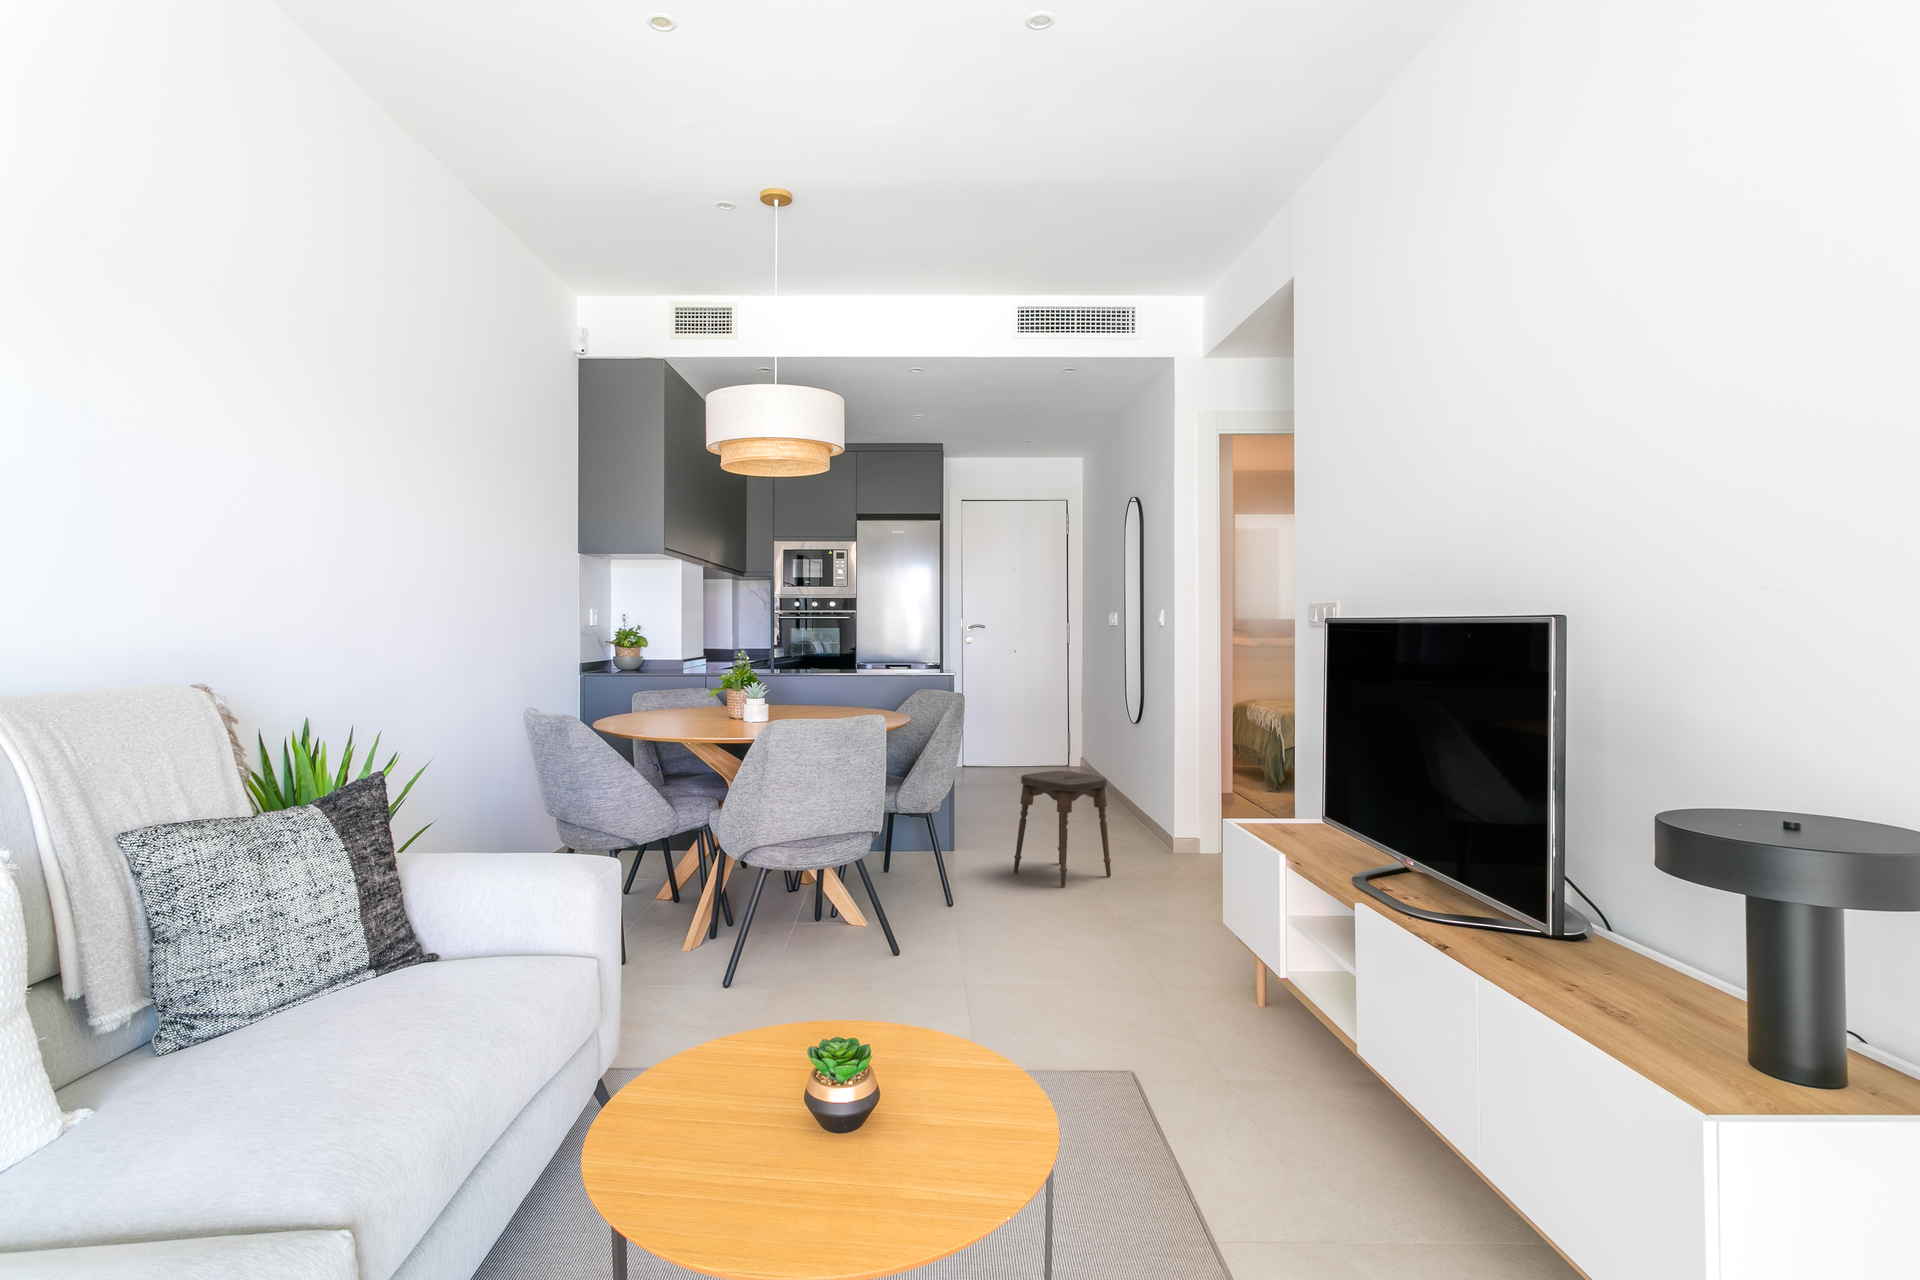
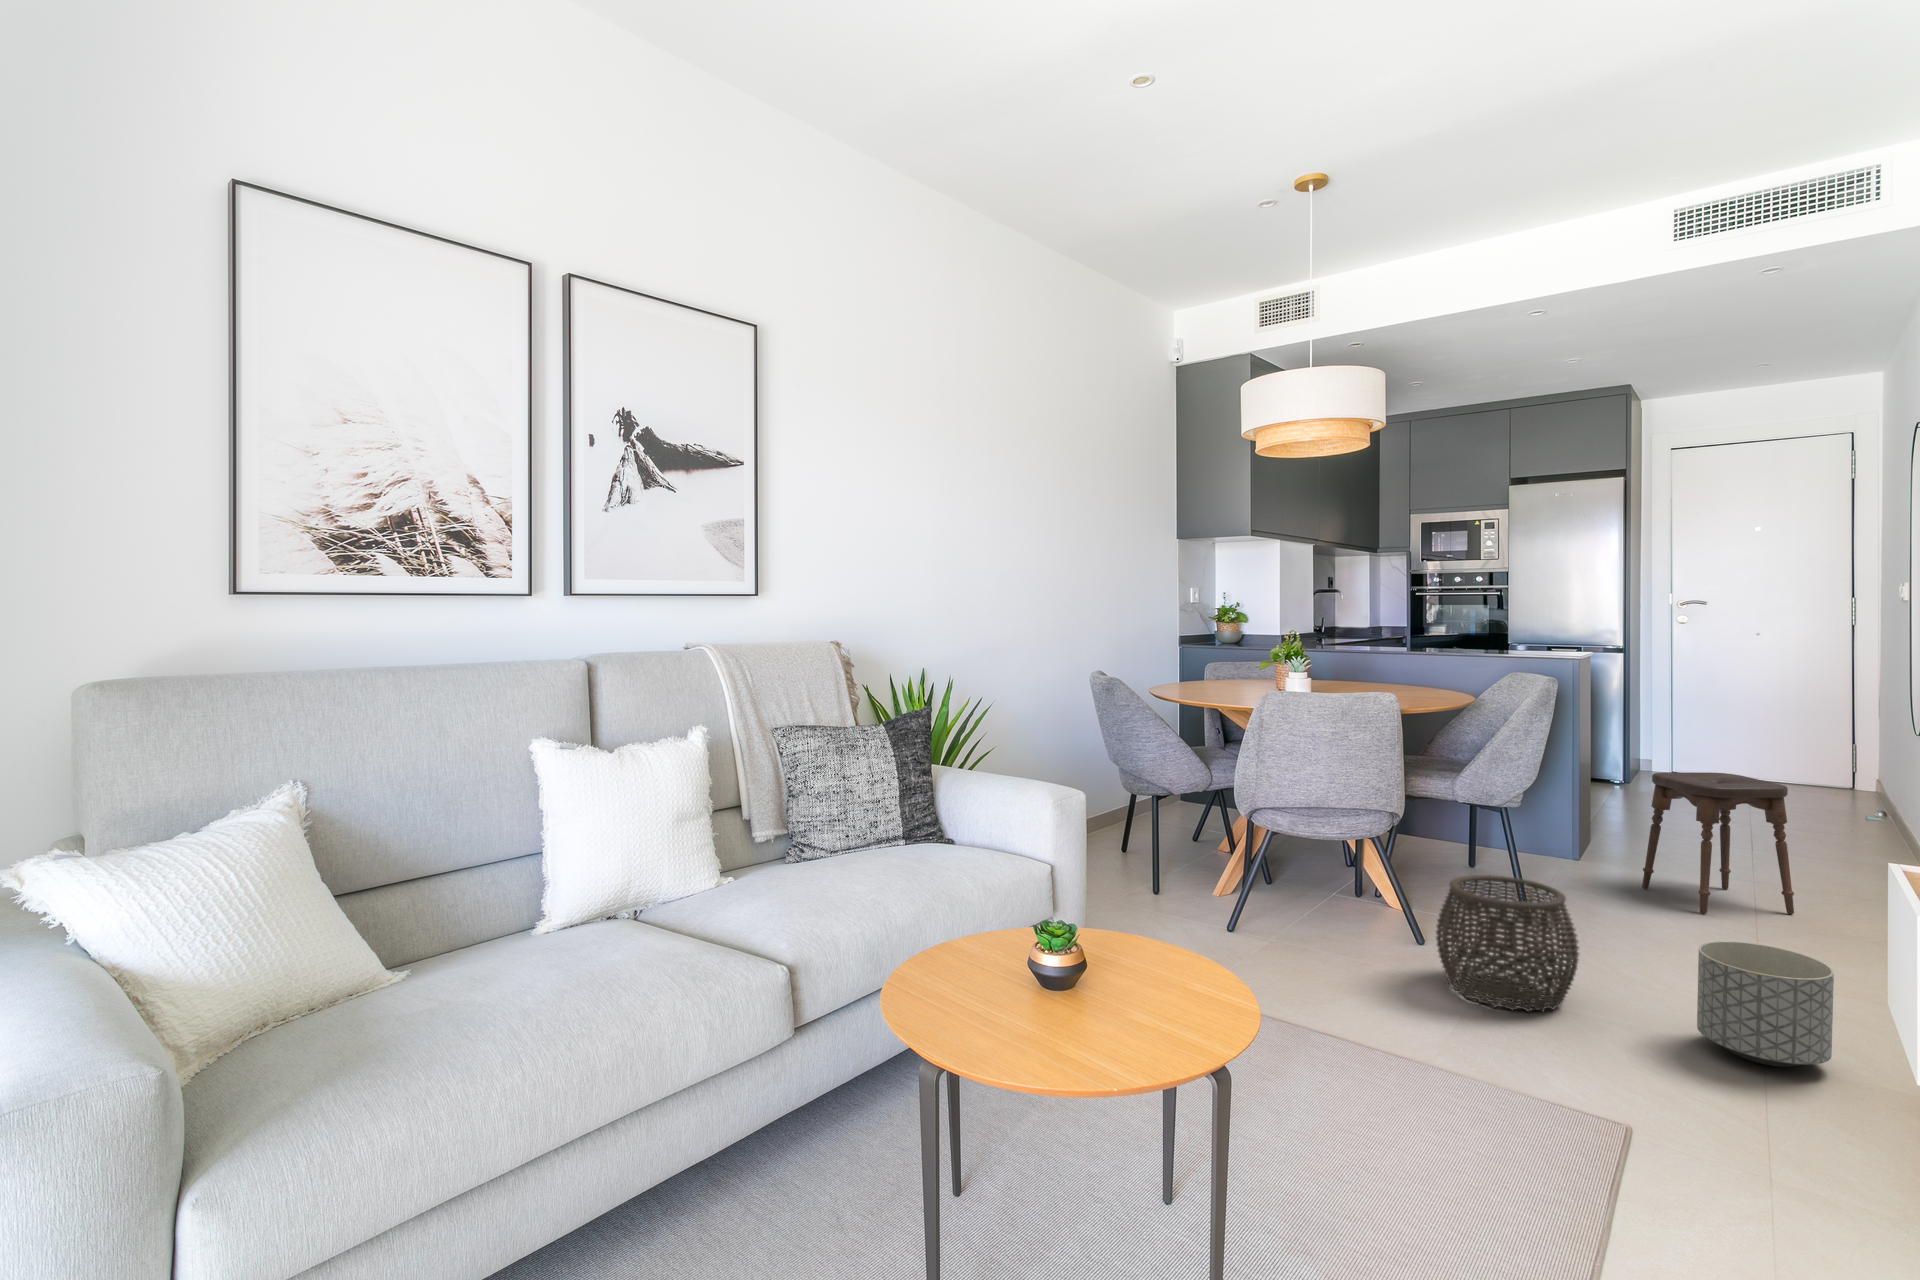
woven basket: none [935,884,1049,1008] -> present [1436,875,1579,1012]
planter: none [1131,908,1215,1003] -> present [1697,941,1834,1067]

